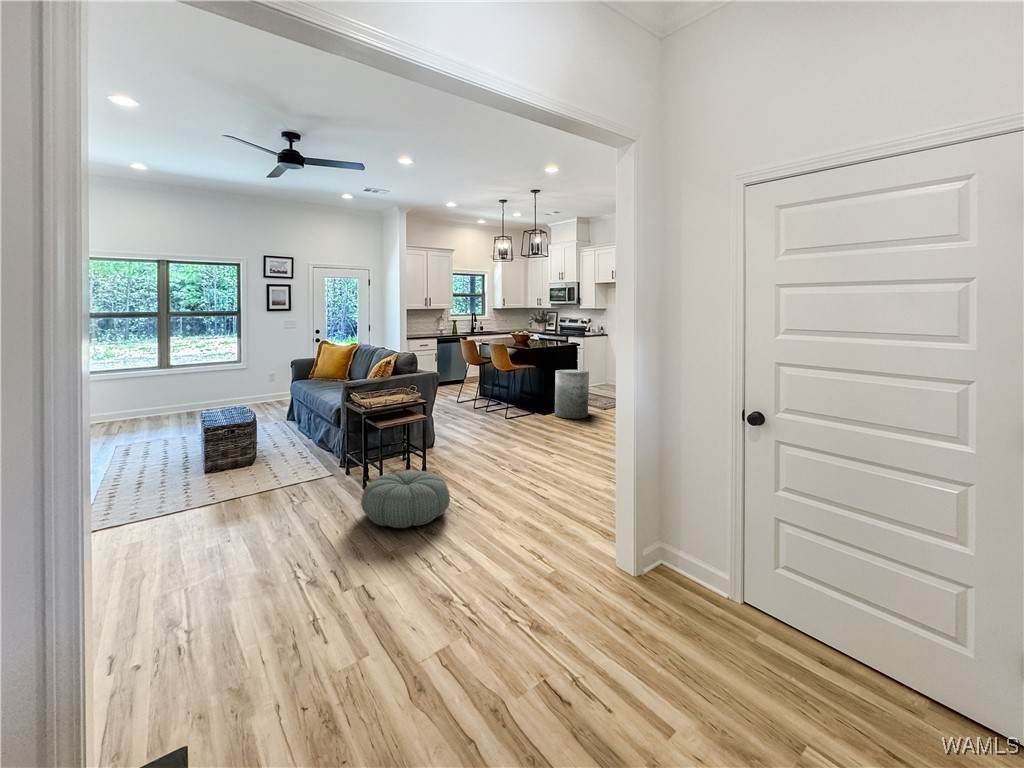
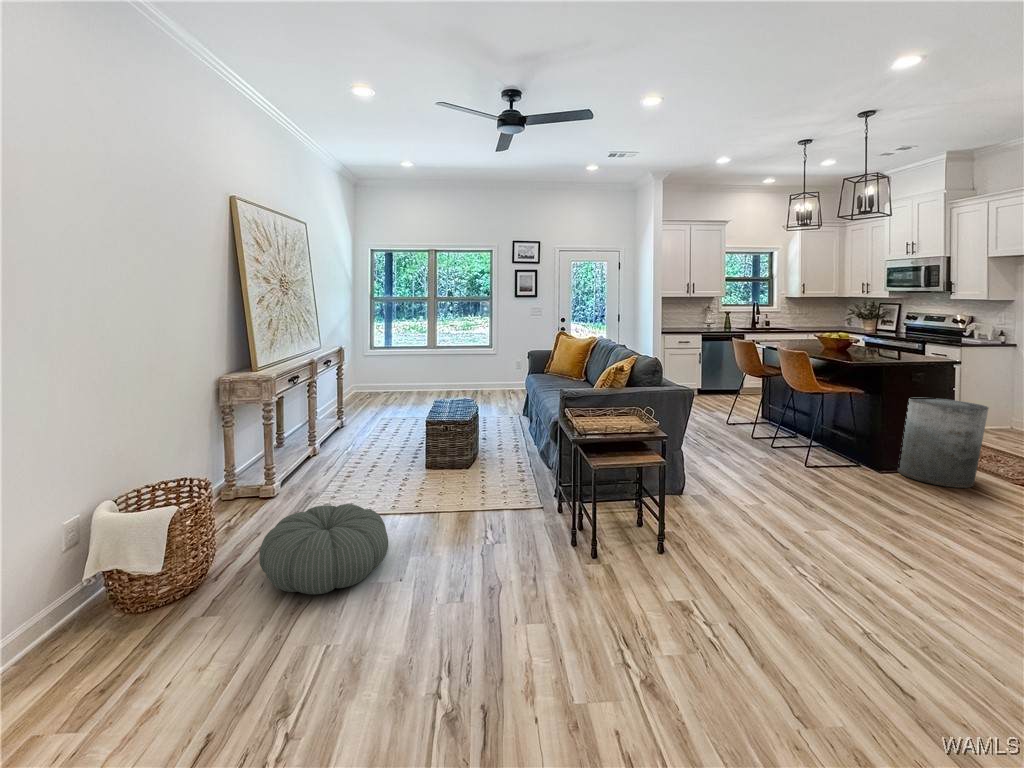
pouf: present [361,471,450,528] -> present [259,504,388,595]

